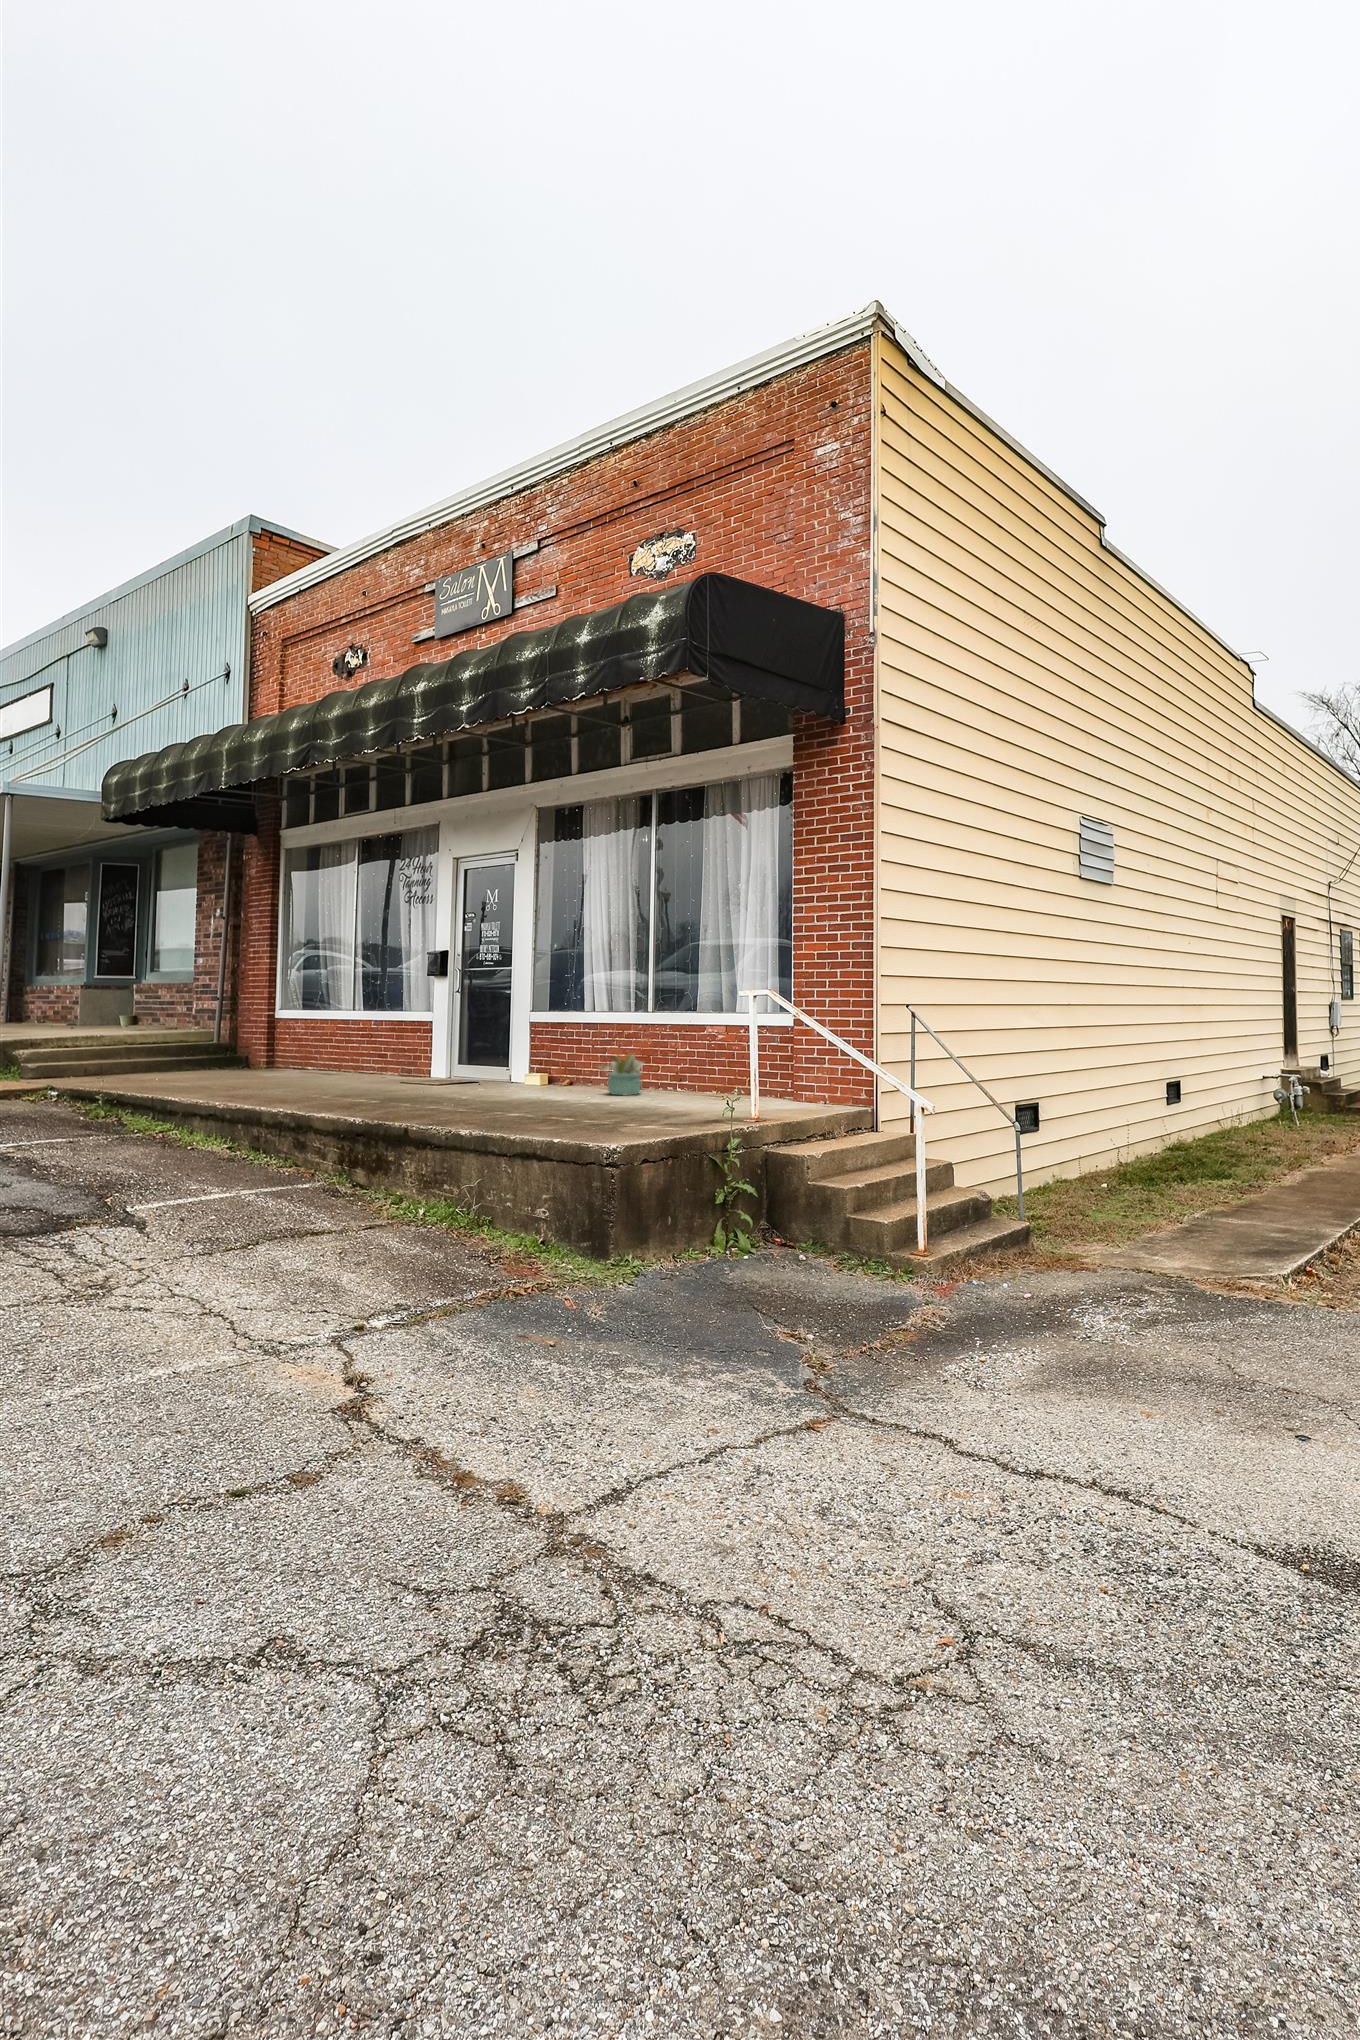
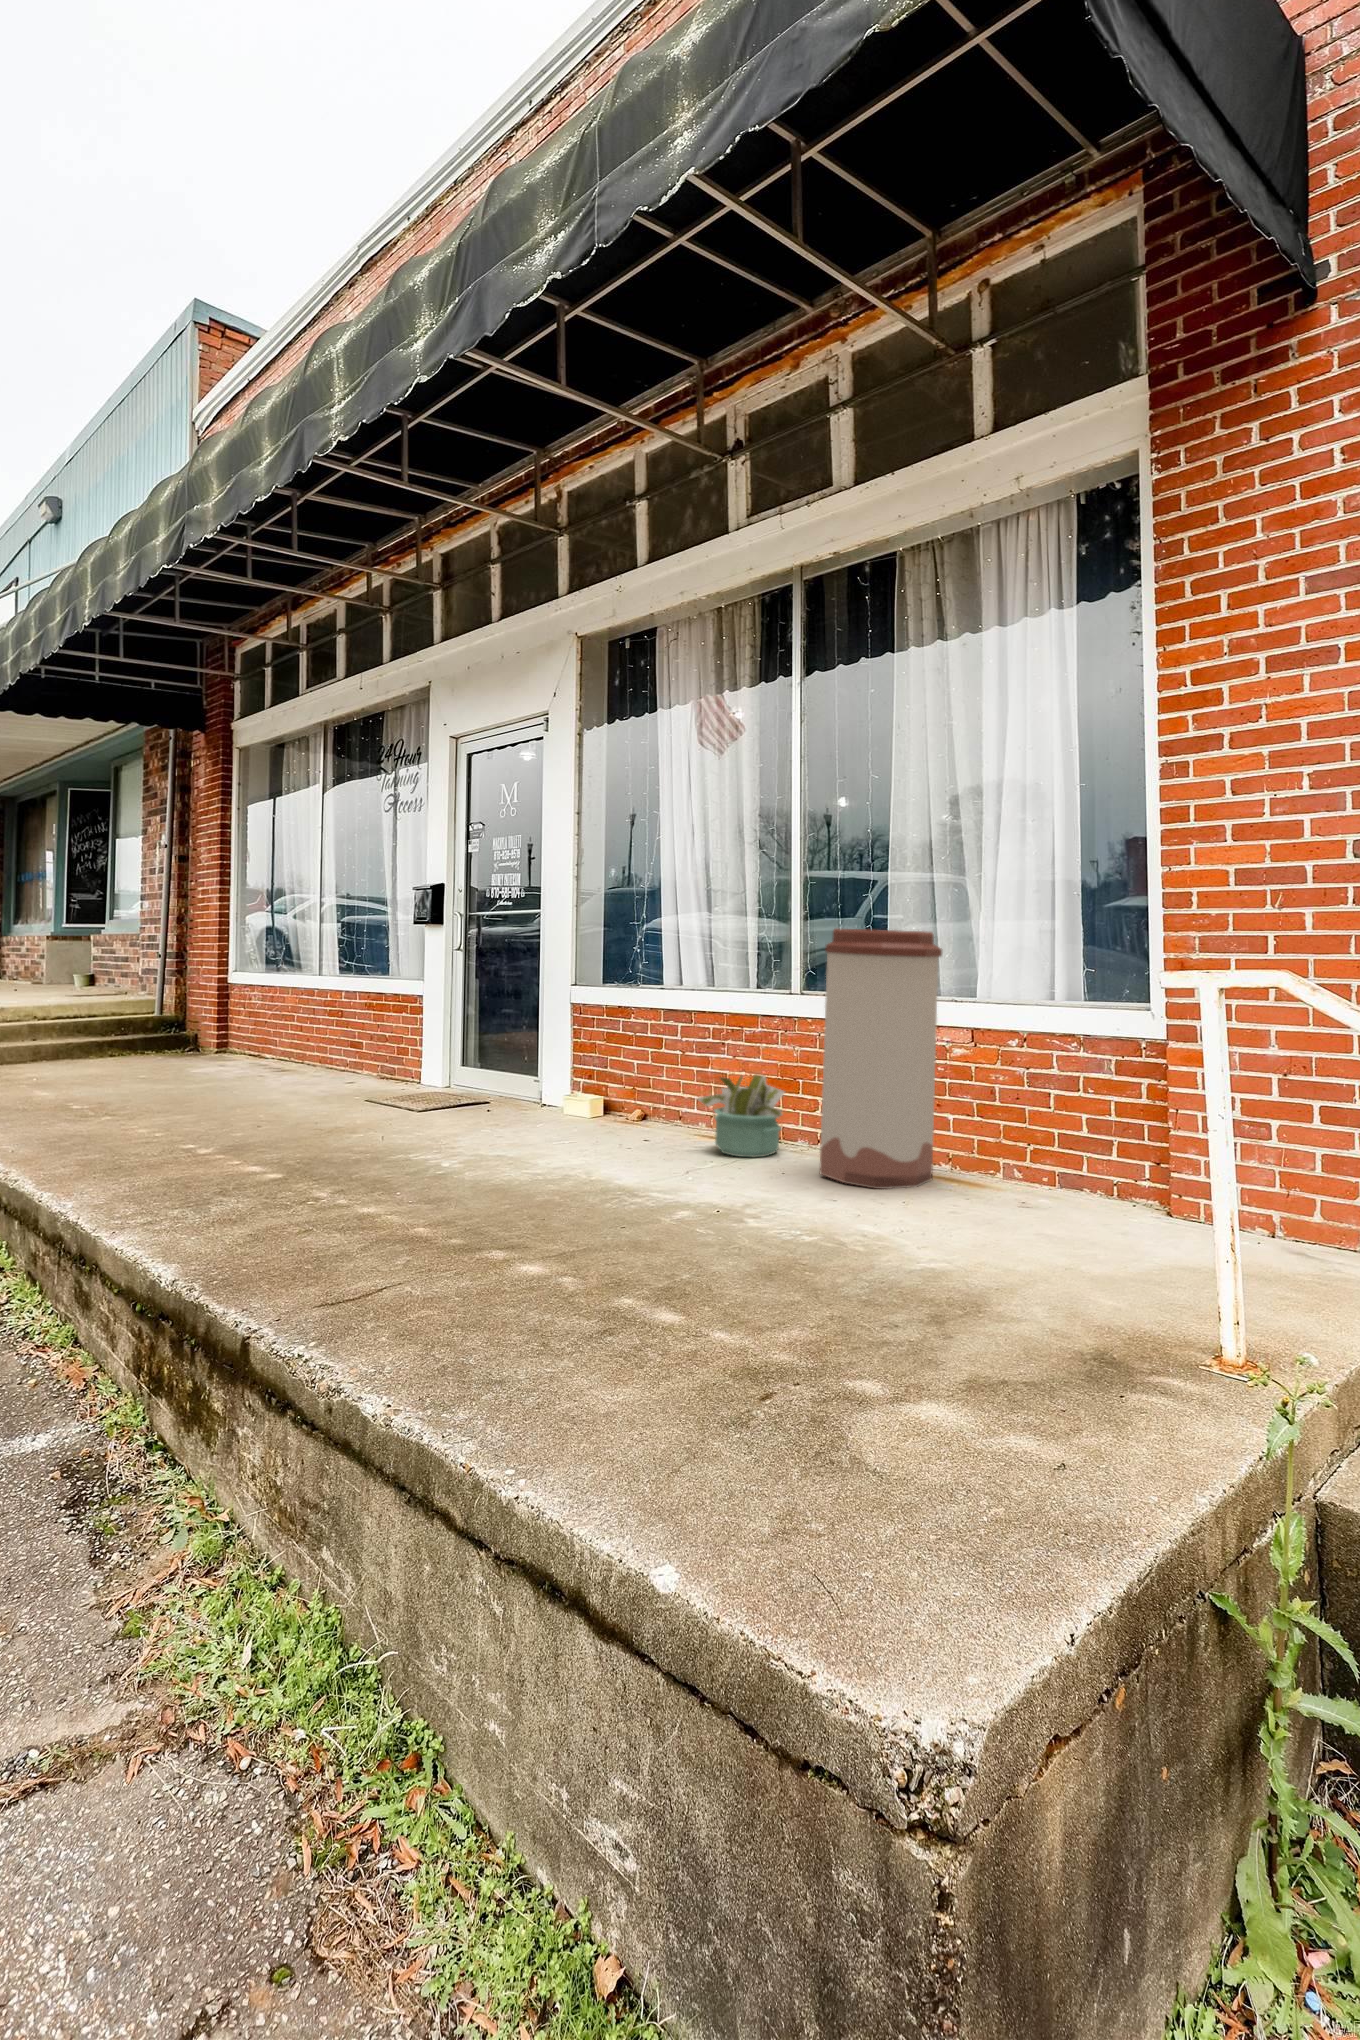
trash can: none [655,978,714,1101] -> present [820,928,942,1189]

